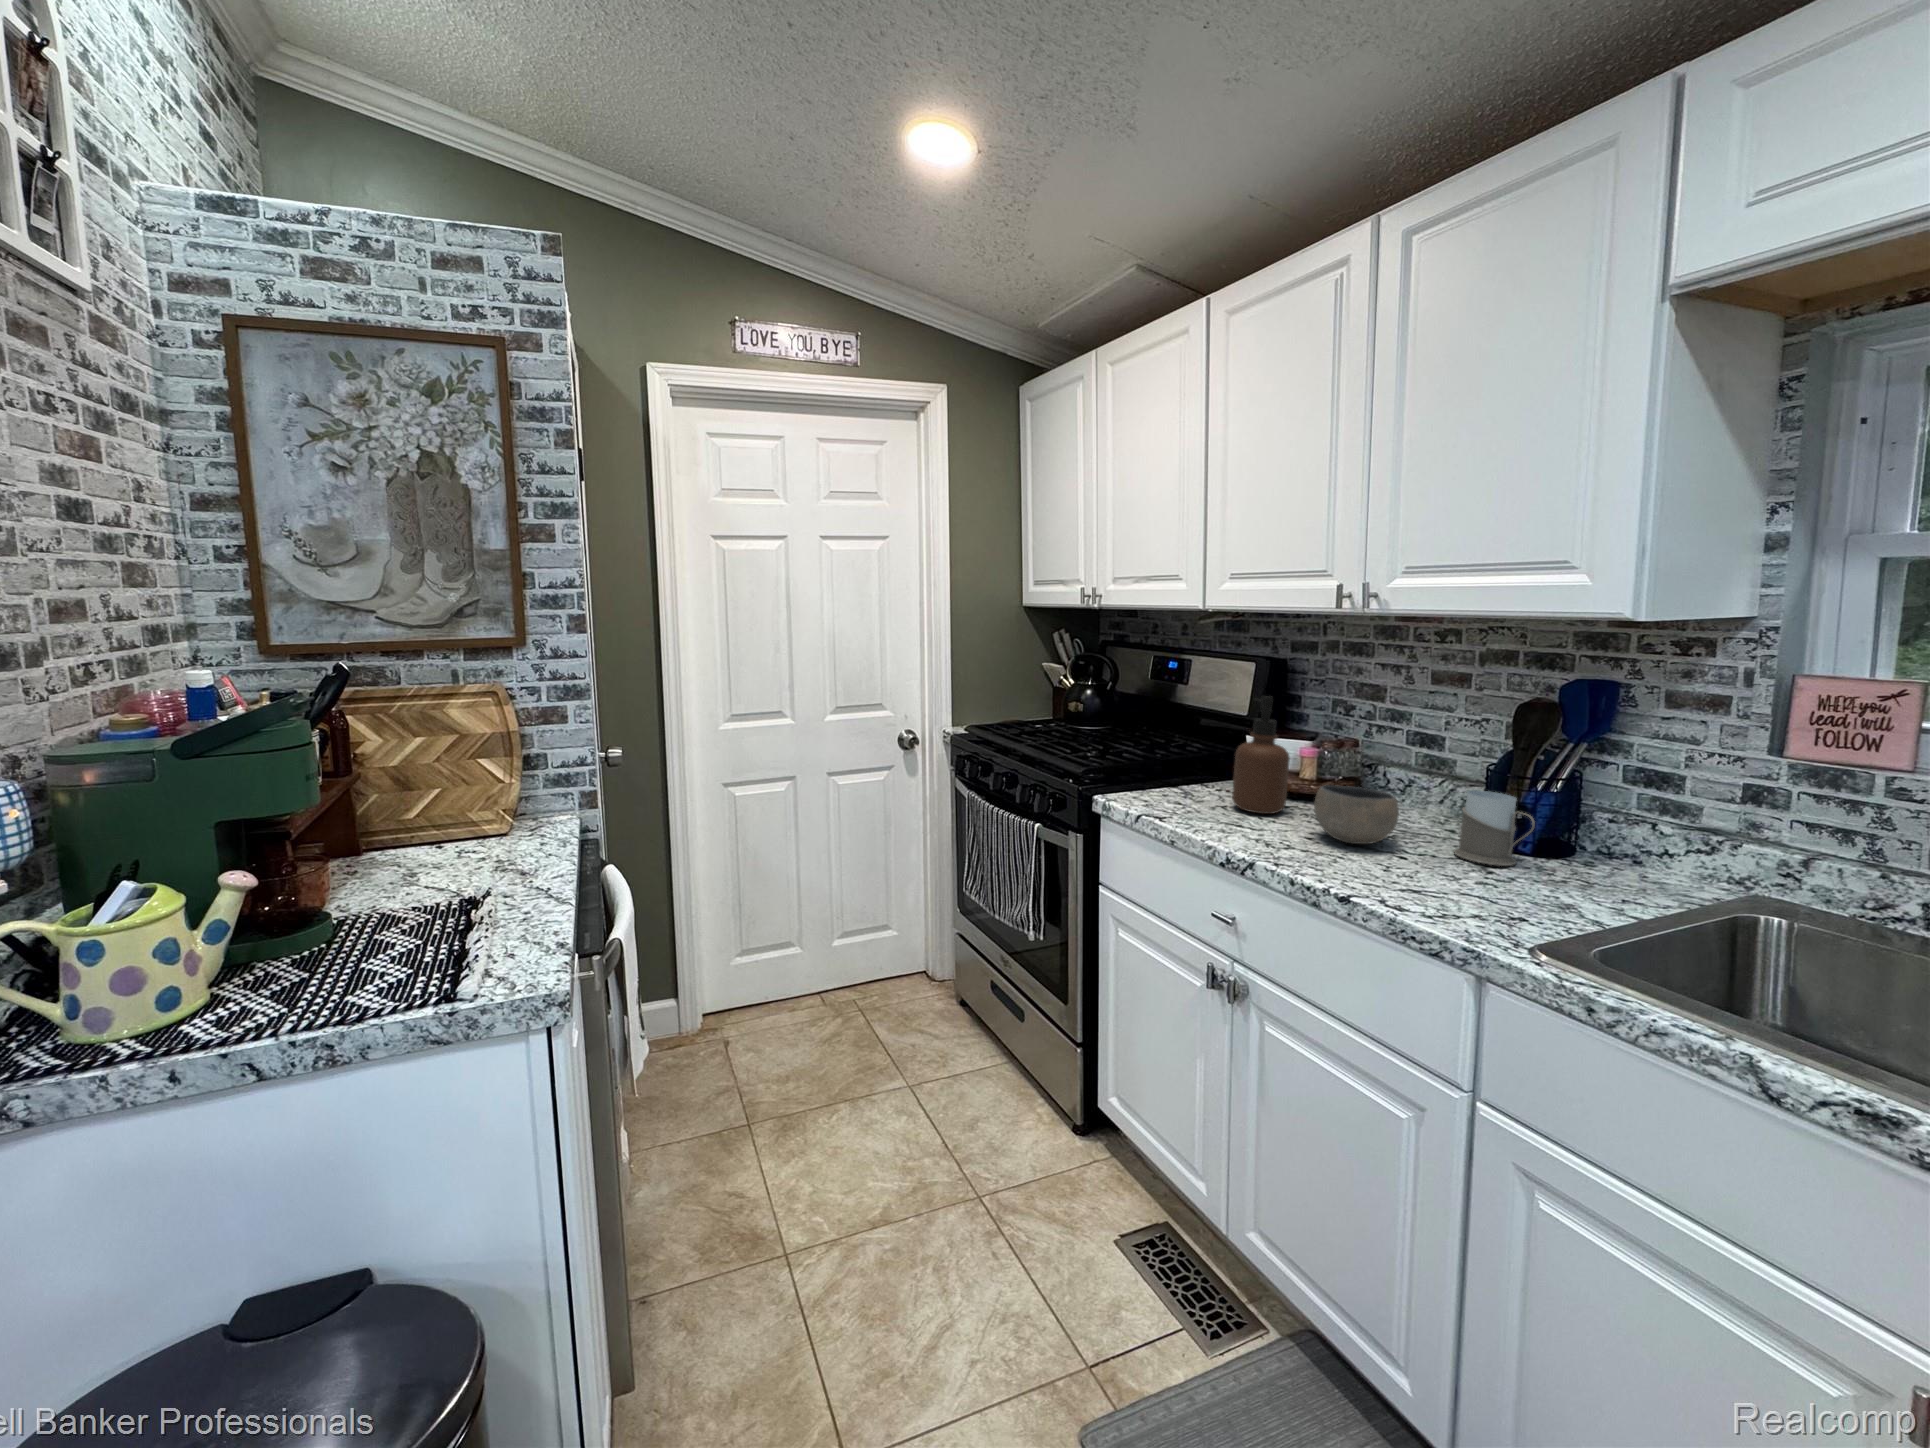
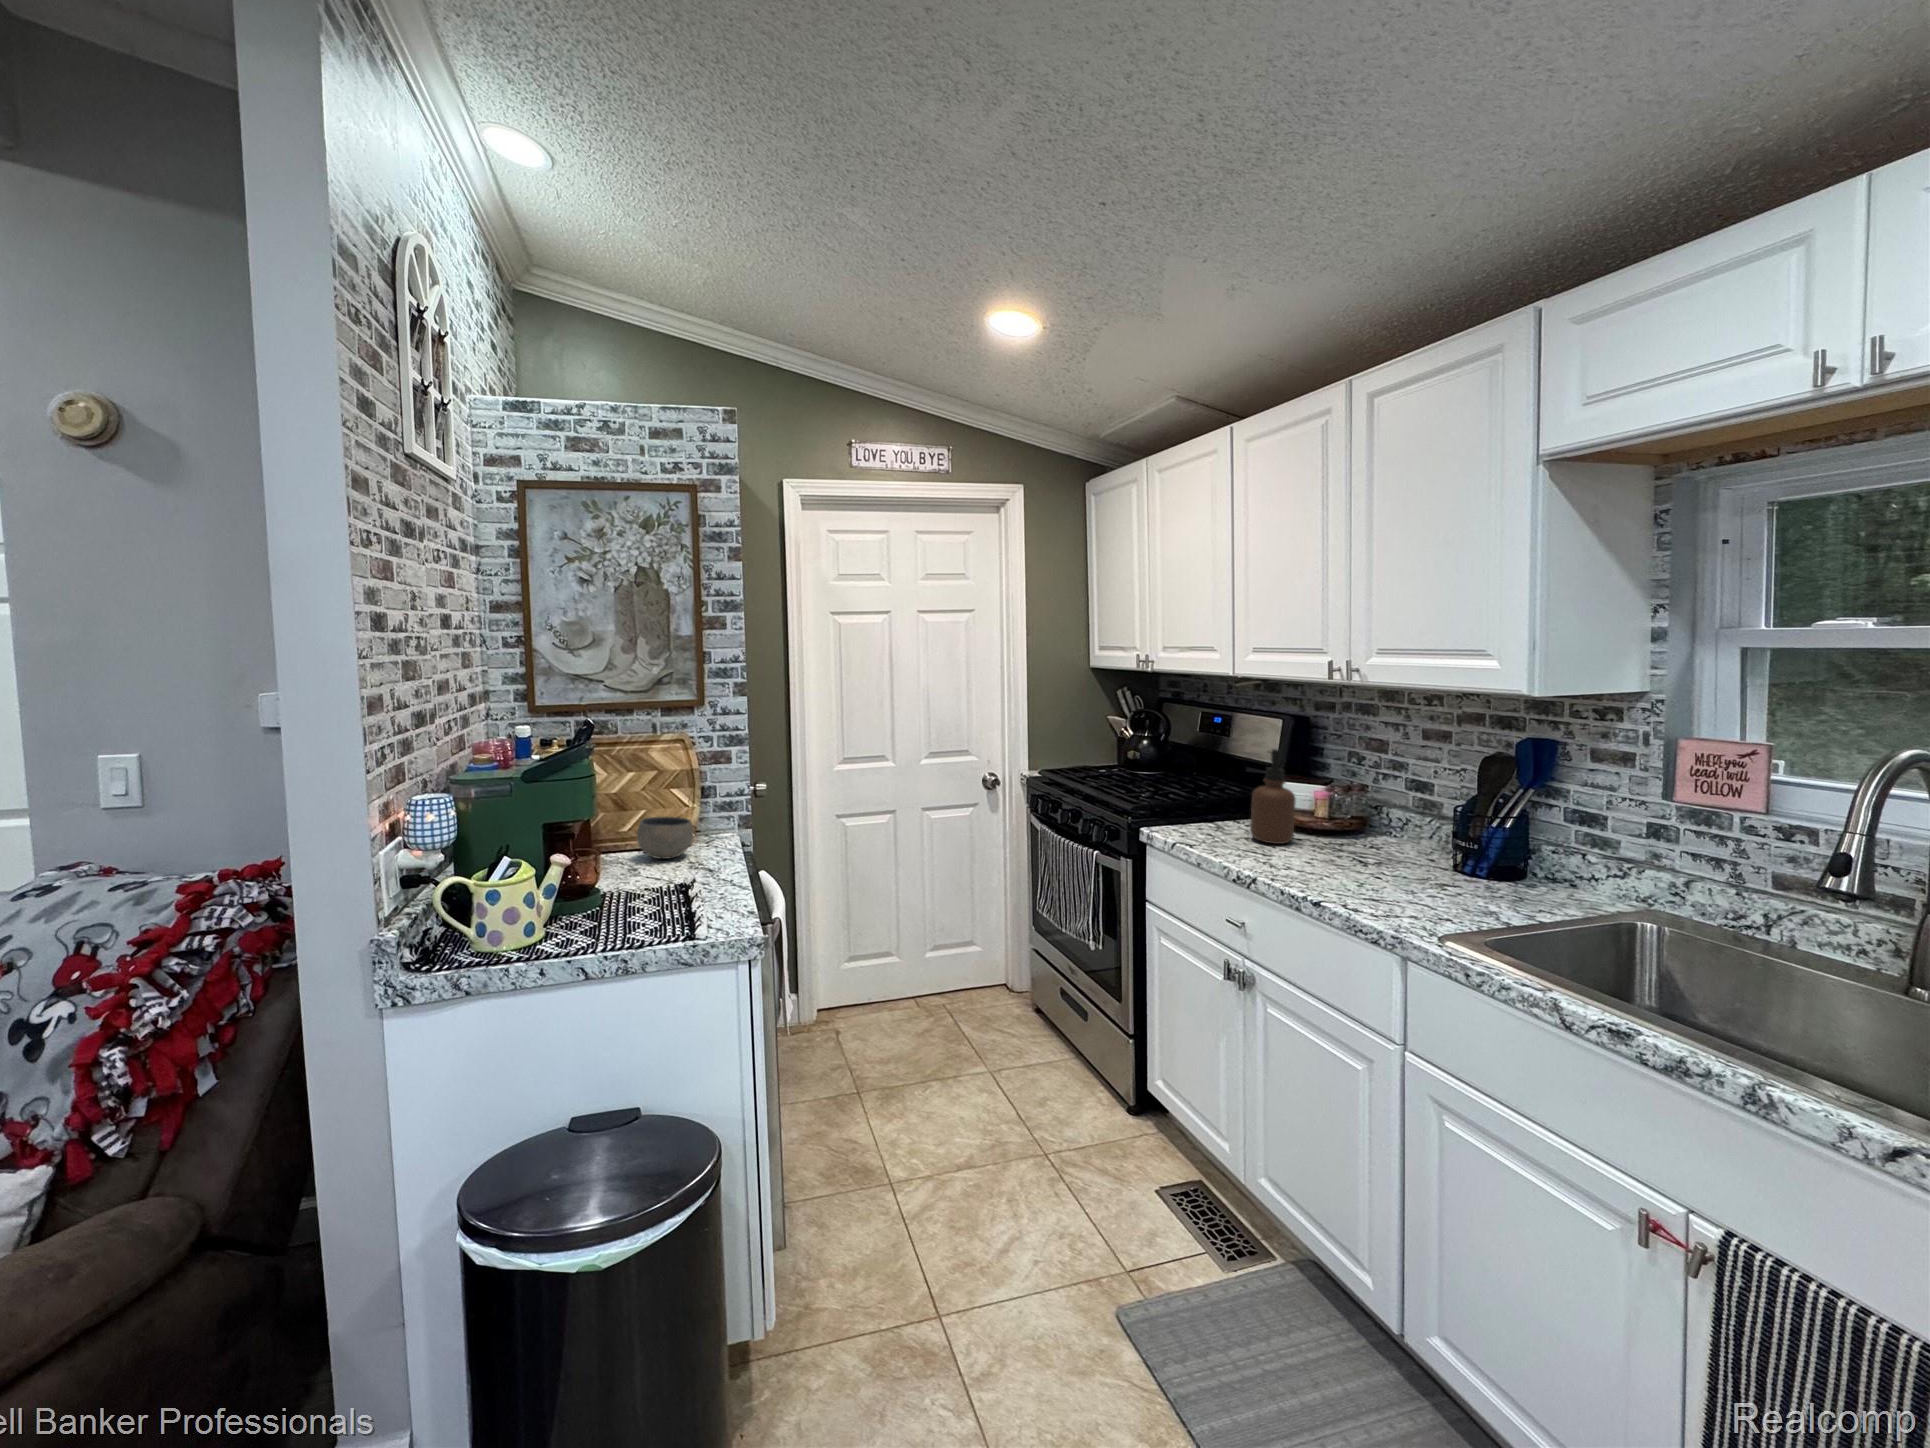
bowl: present [1314,785,1399,844] -> present [637,817,694,859]
mug: present [1454,790,1535,866] -> none [1418,826,1476,884]

